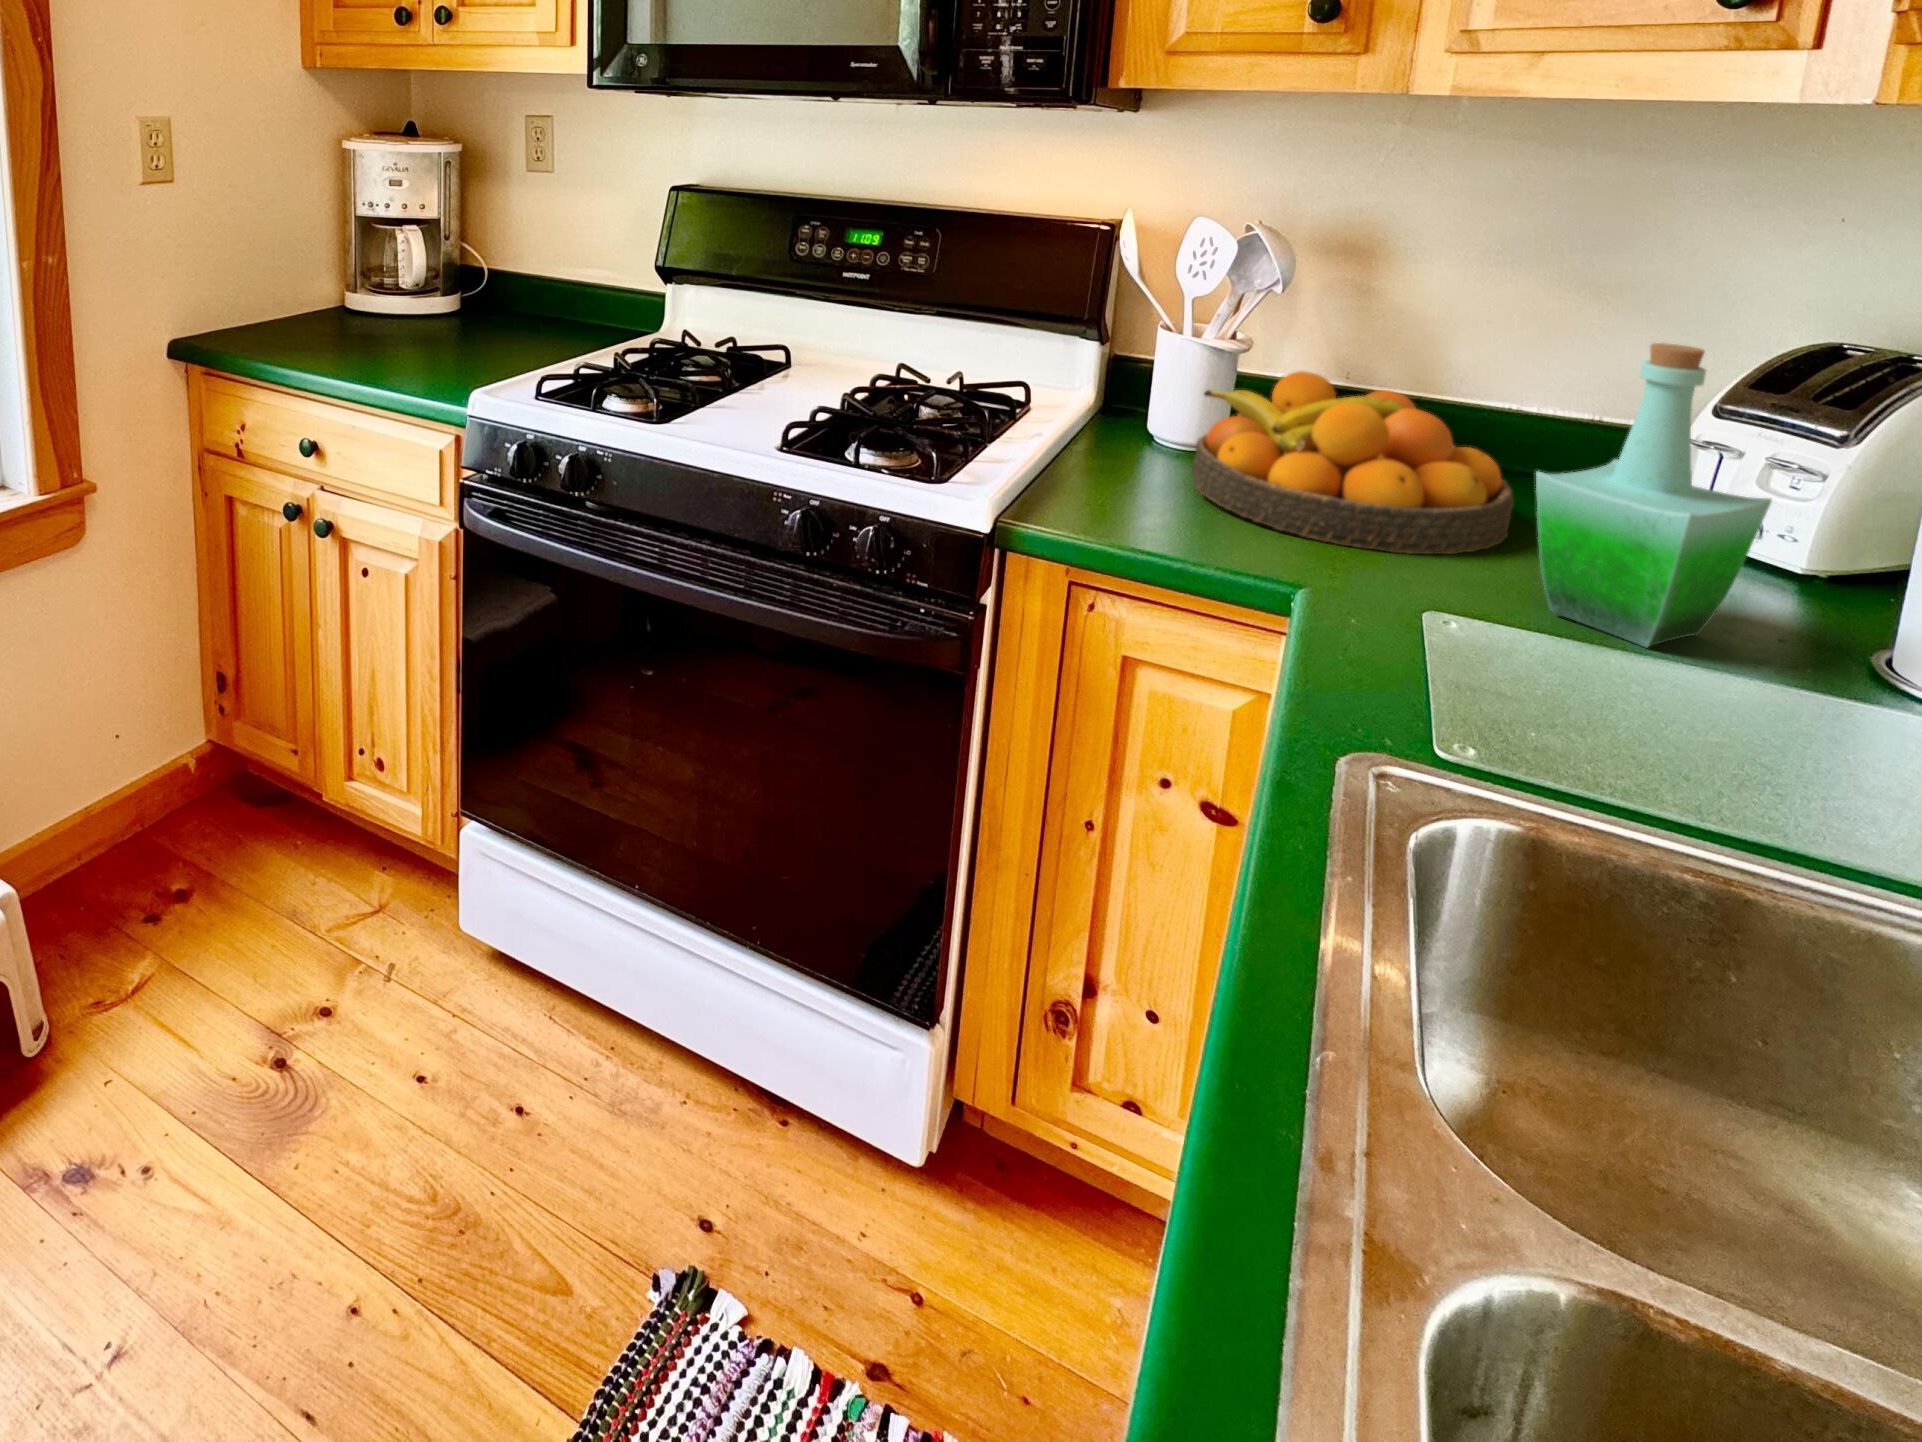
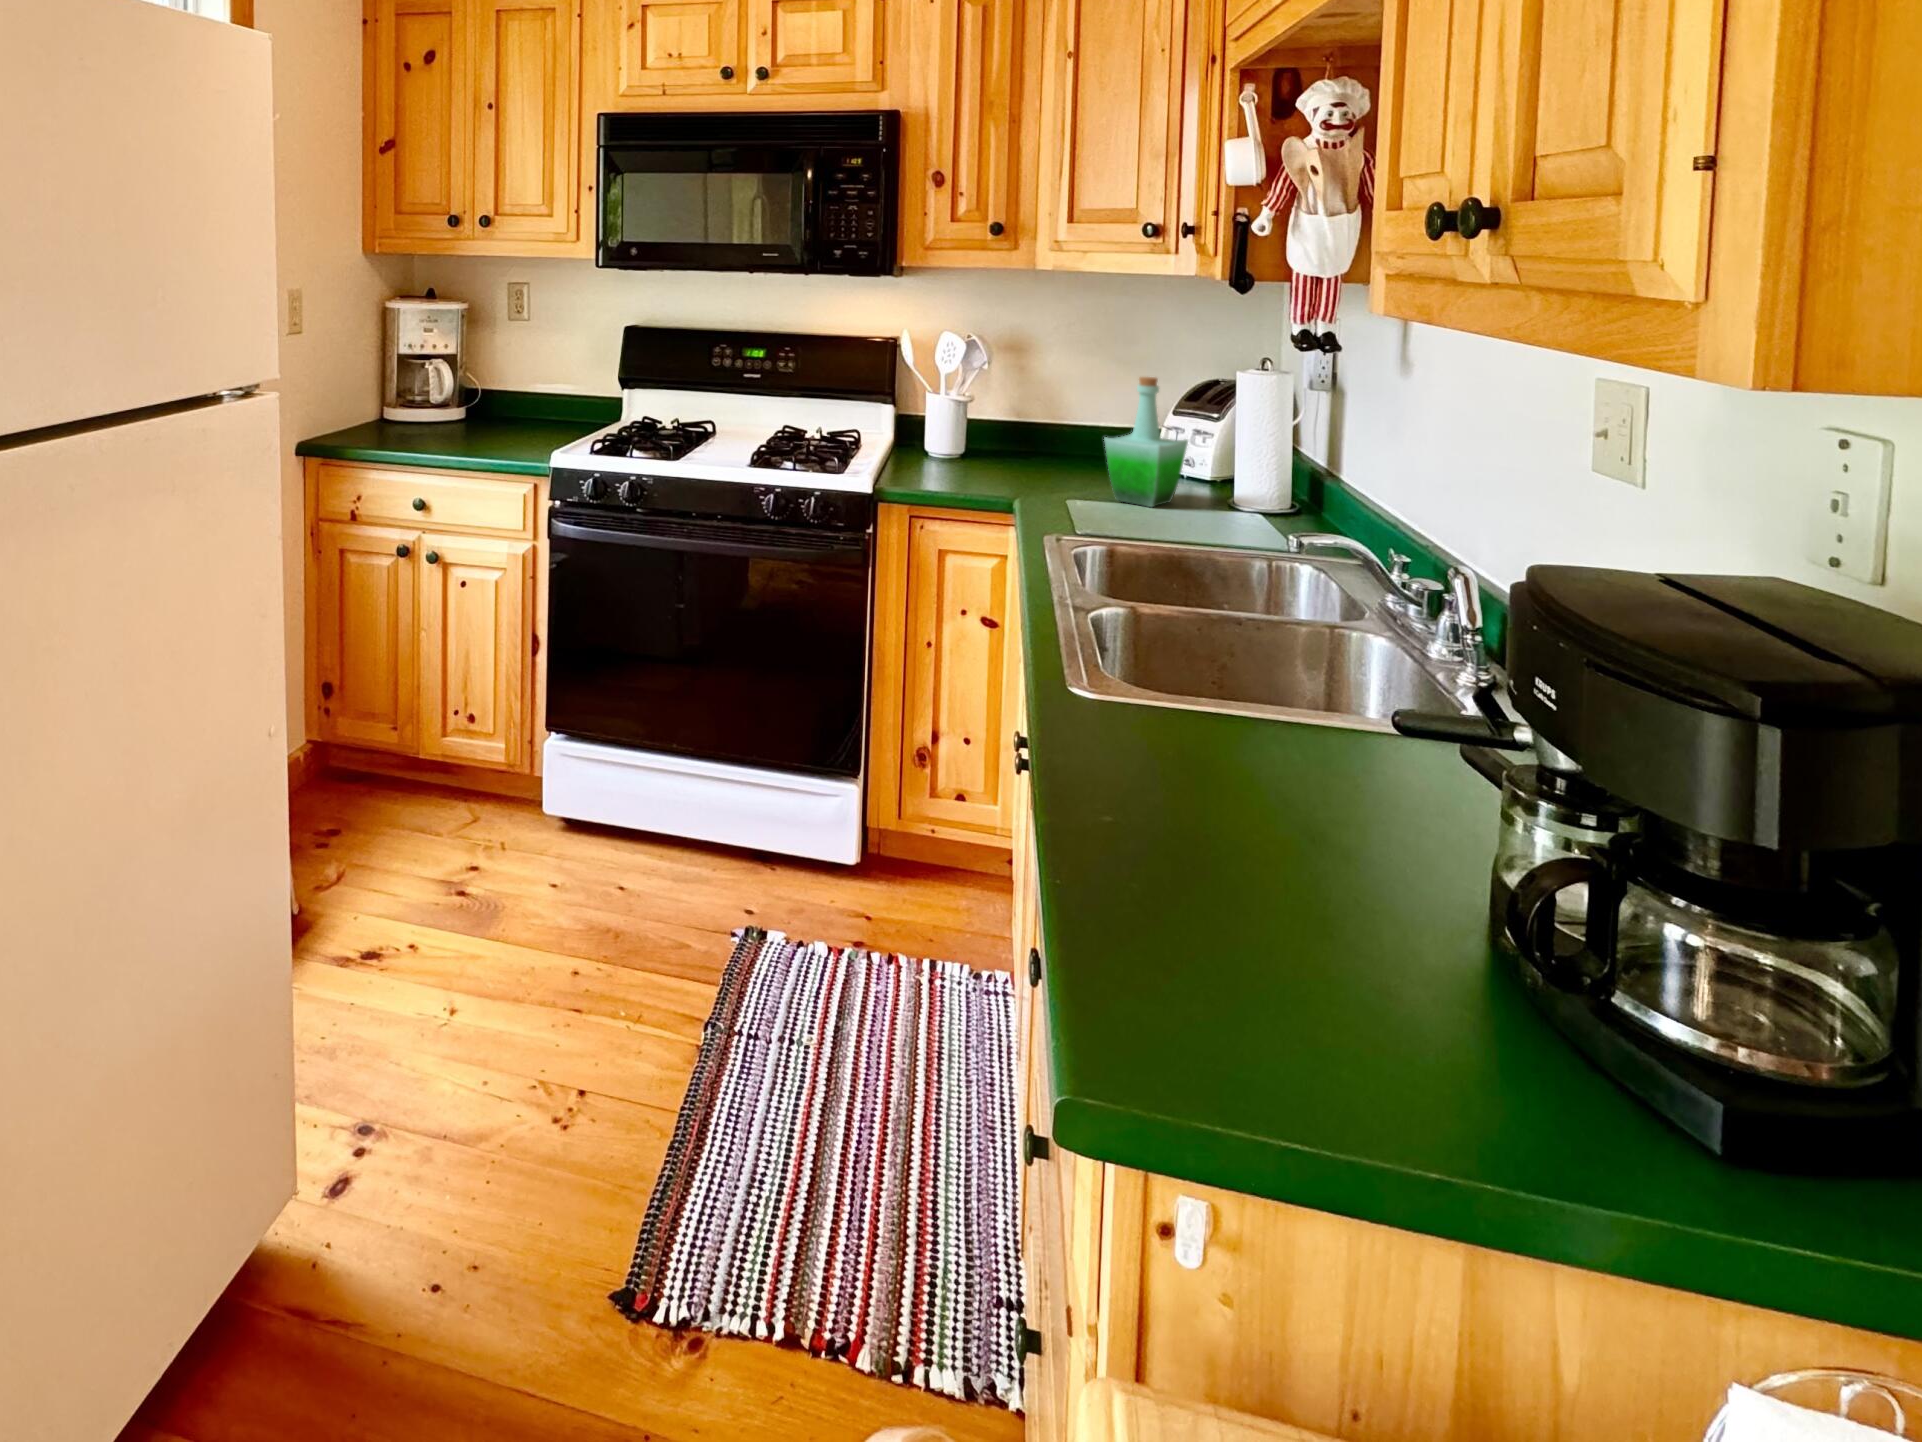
fruit bowl: present [1192,371,1513,554] -> none [953,409,1098,489]

